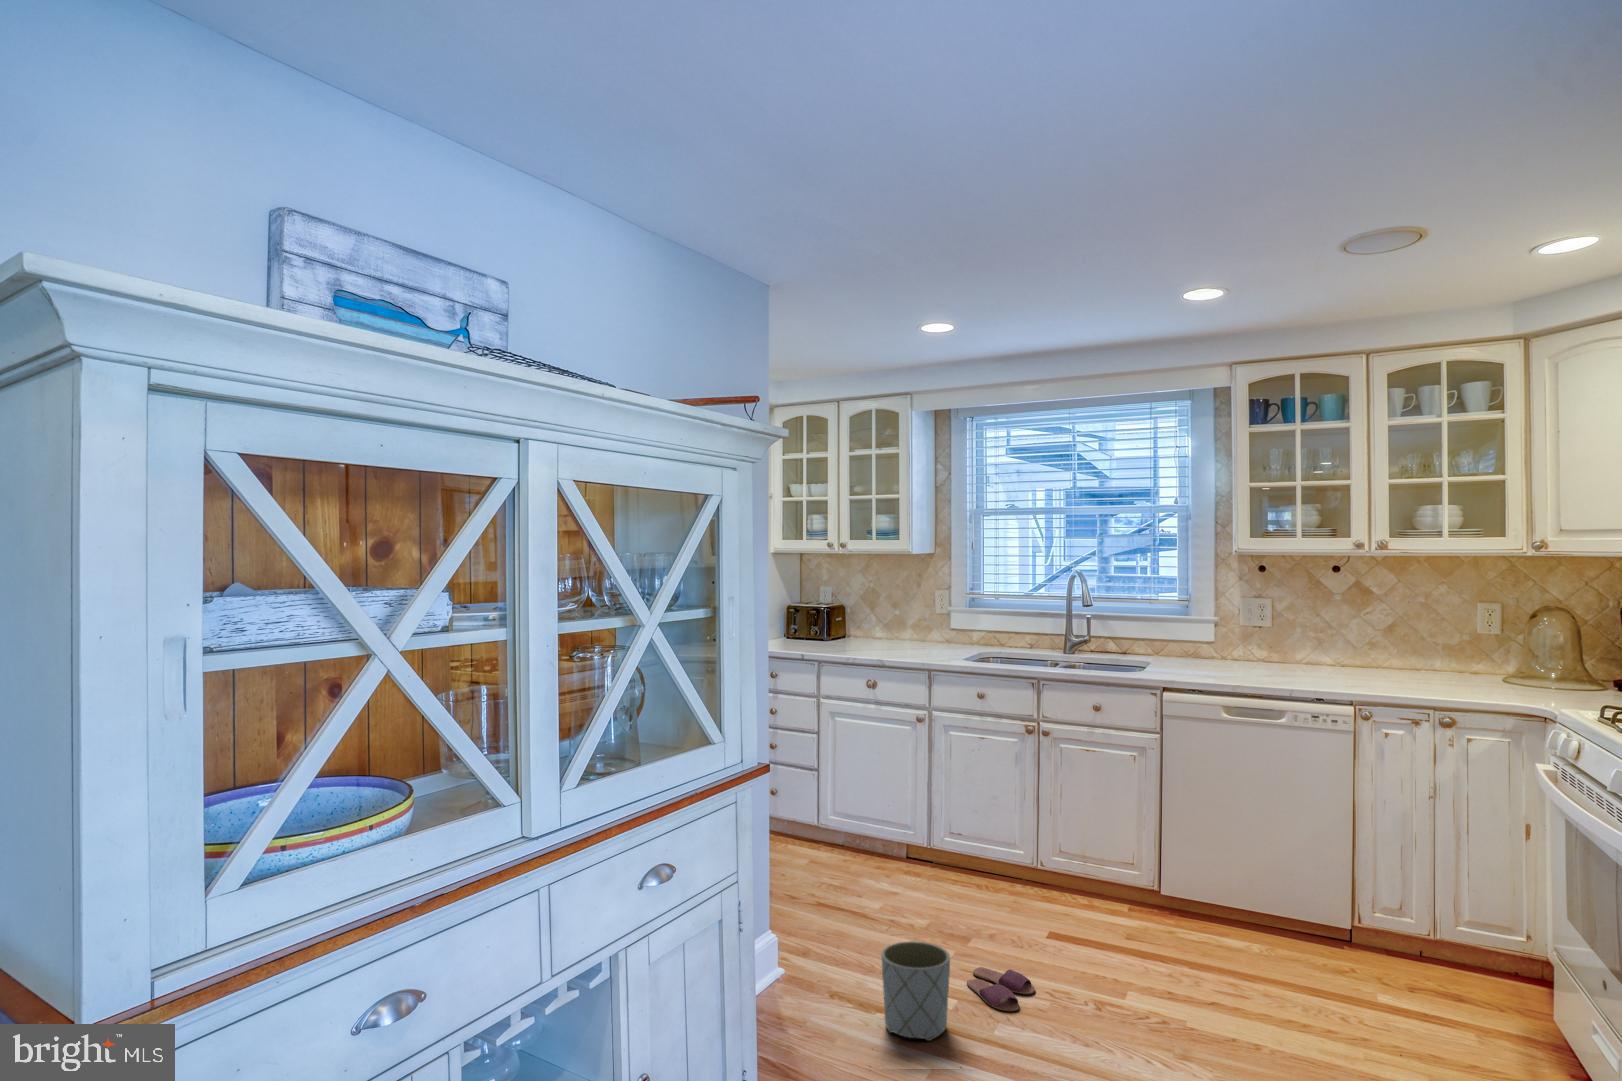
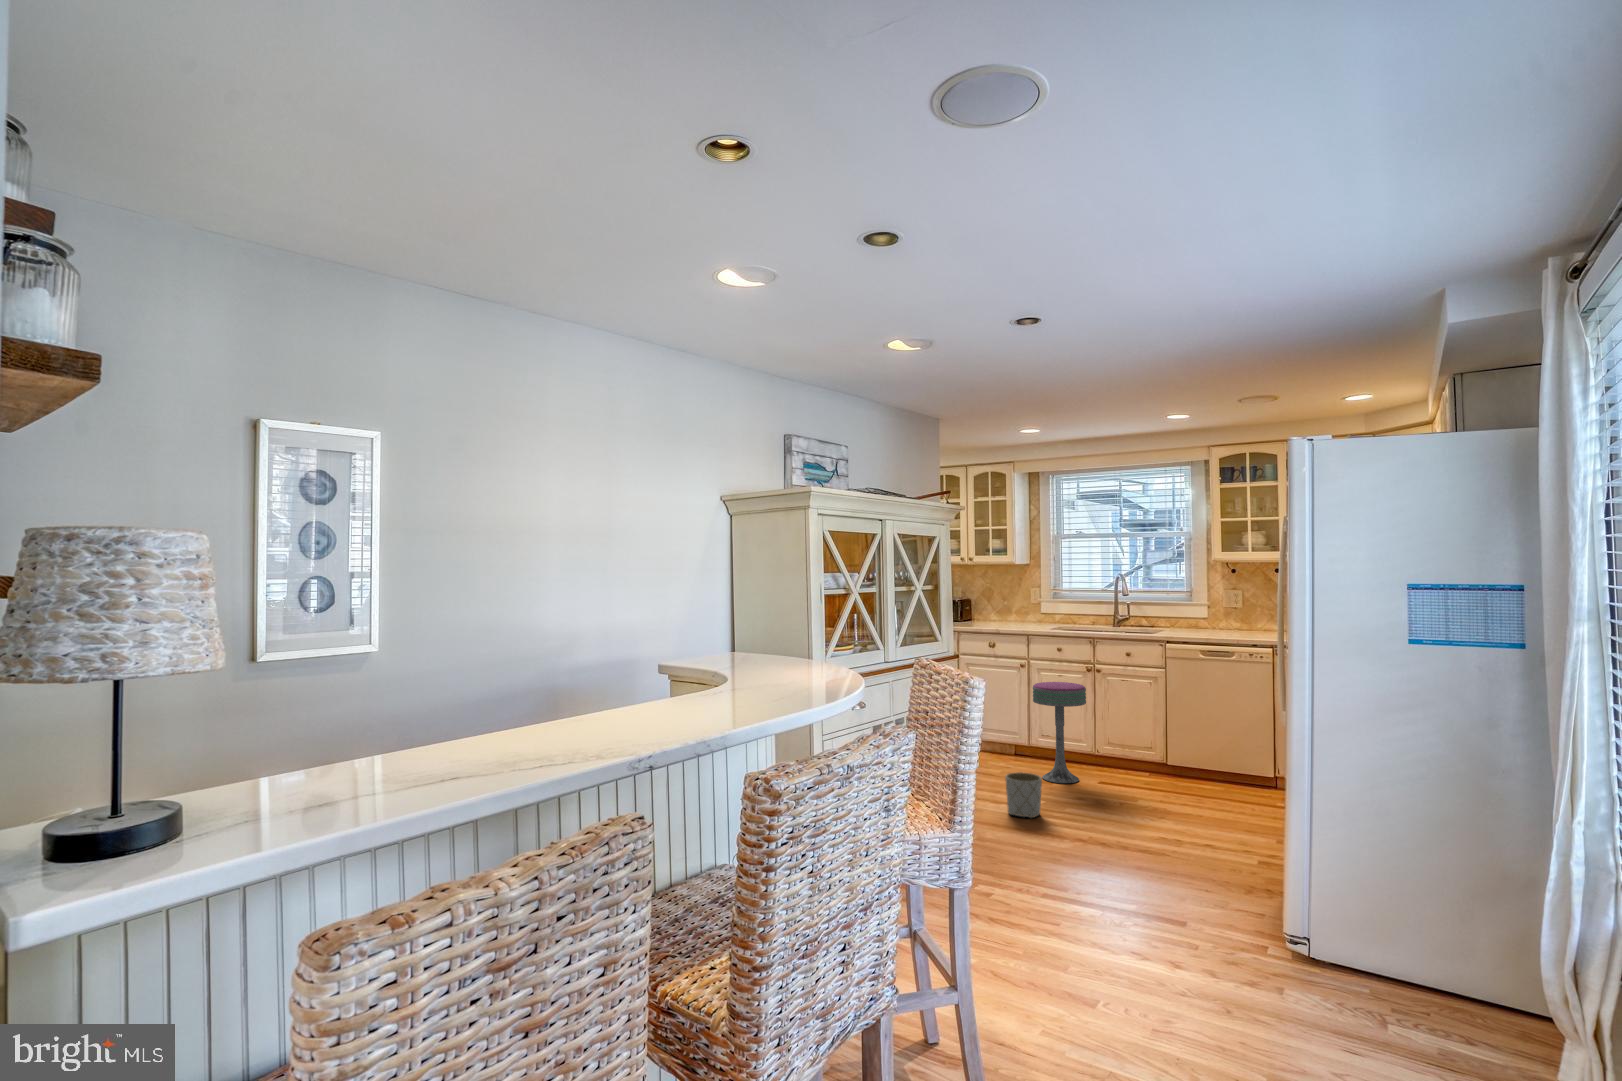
bar stool: none [936,752,1027,935] -> present [1033,682,1086,783]
slippers: present [967,967,1035,1011] -> none [1051,794,1089,811]

